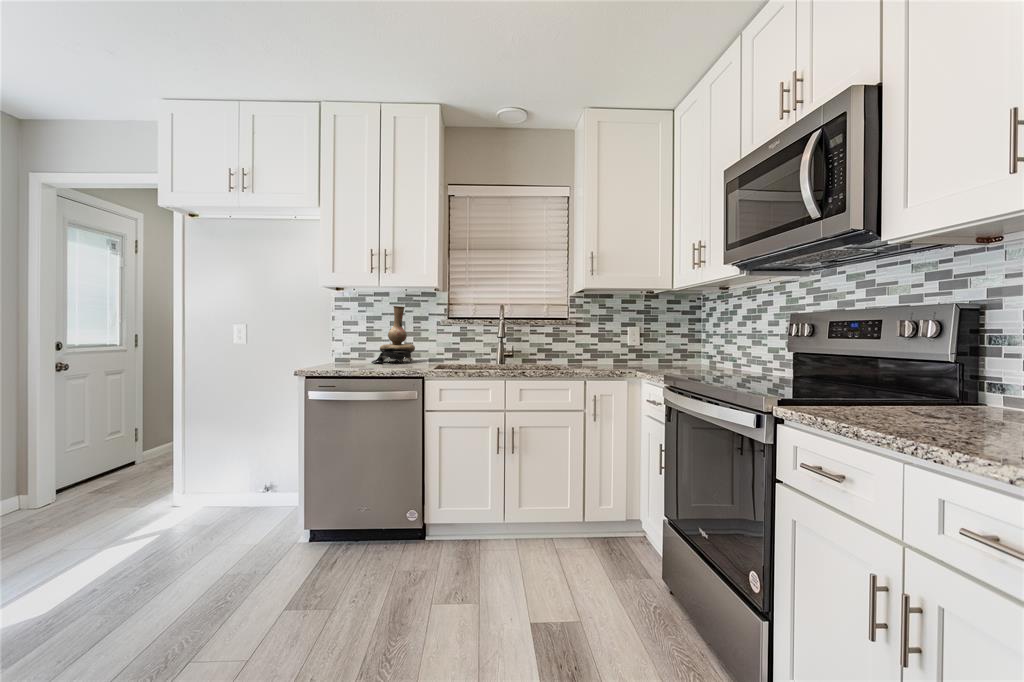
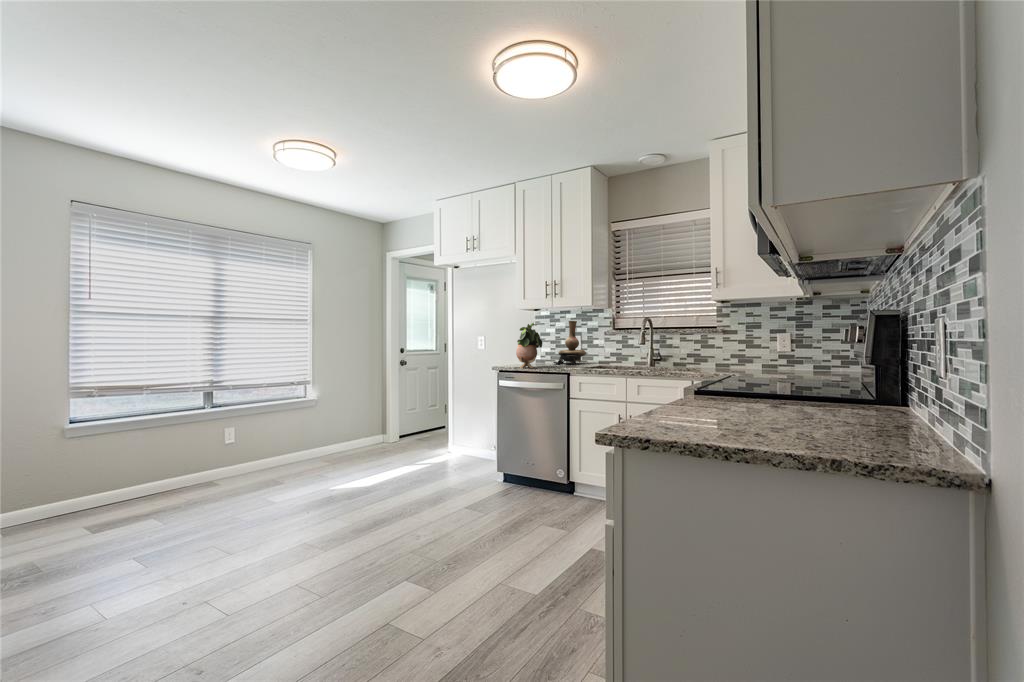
potted plant: none [330,306,370,371] -> present [516,323,542,368]

